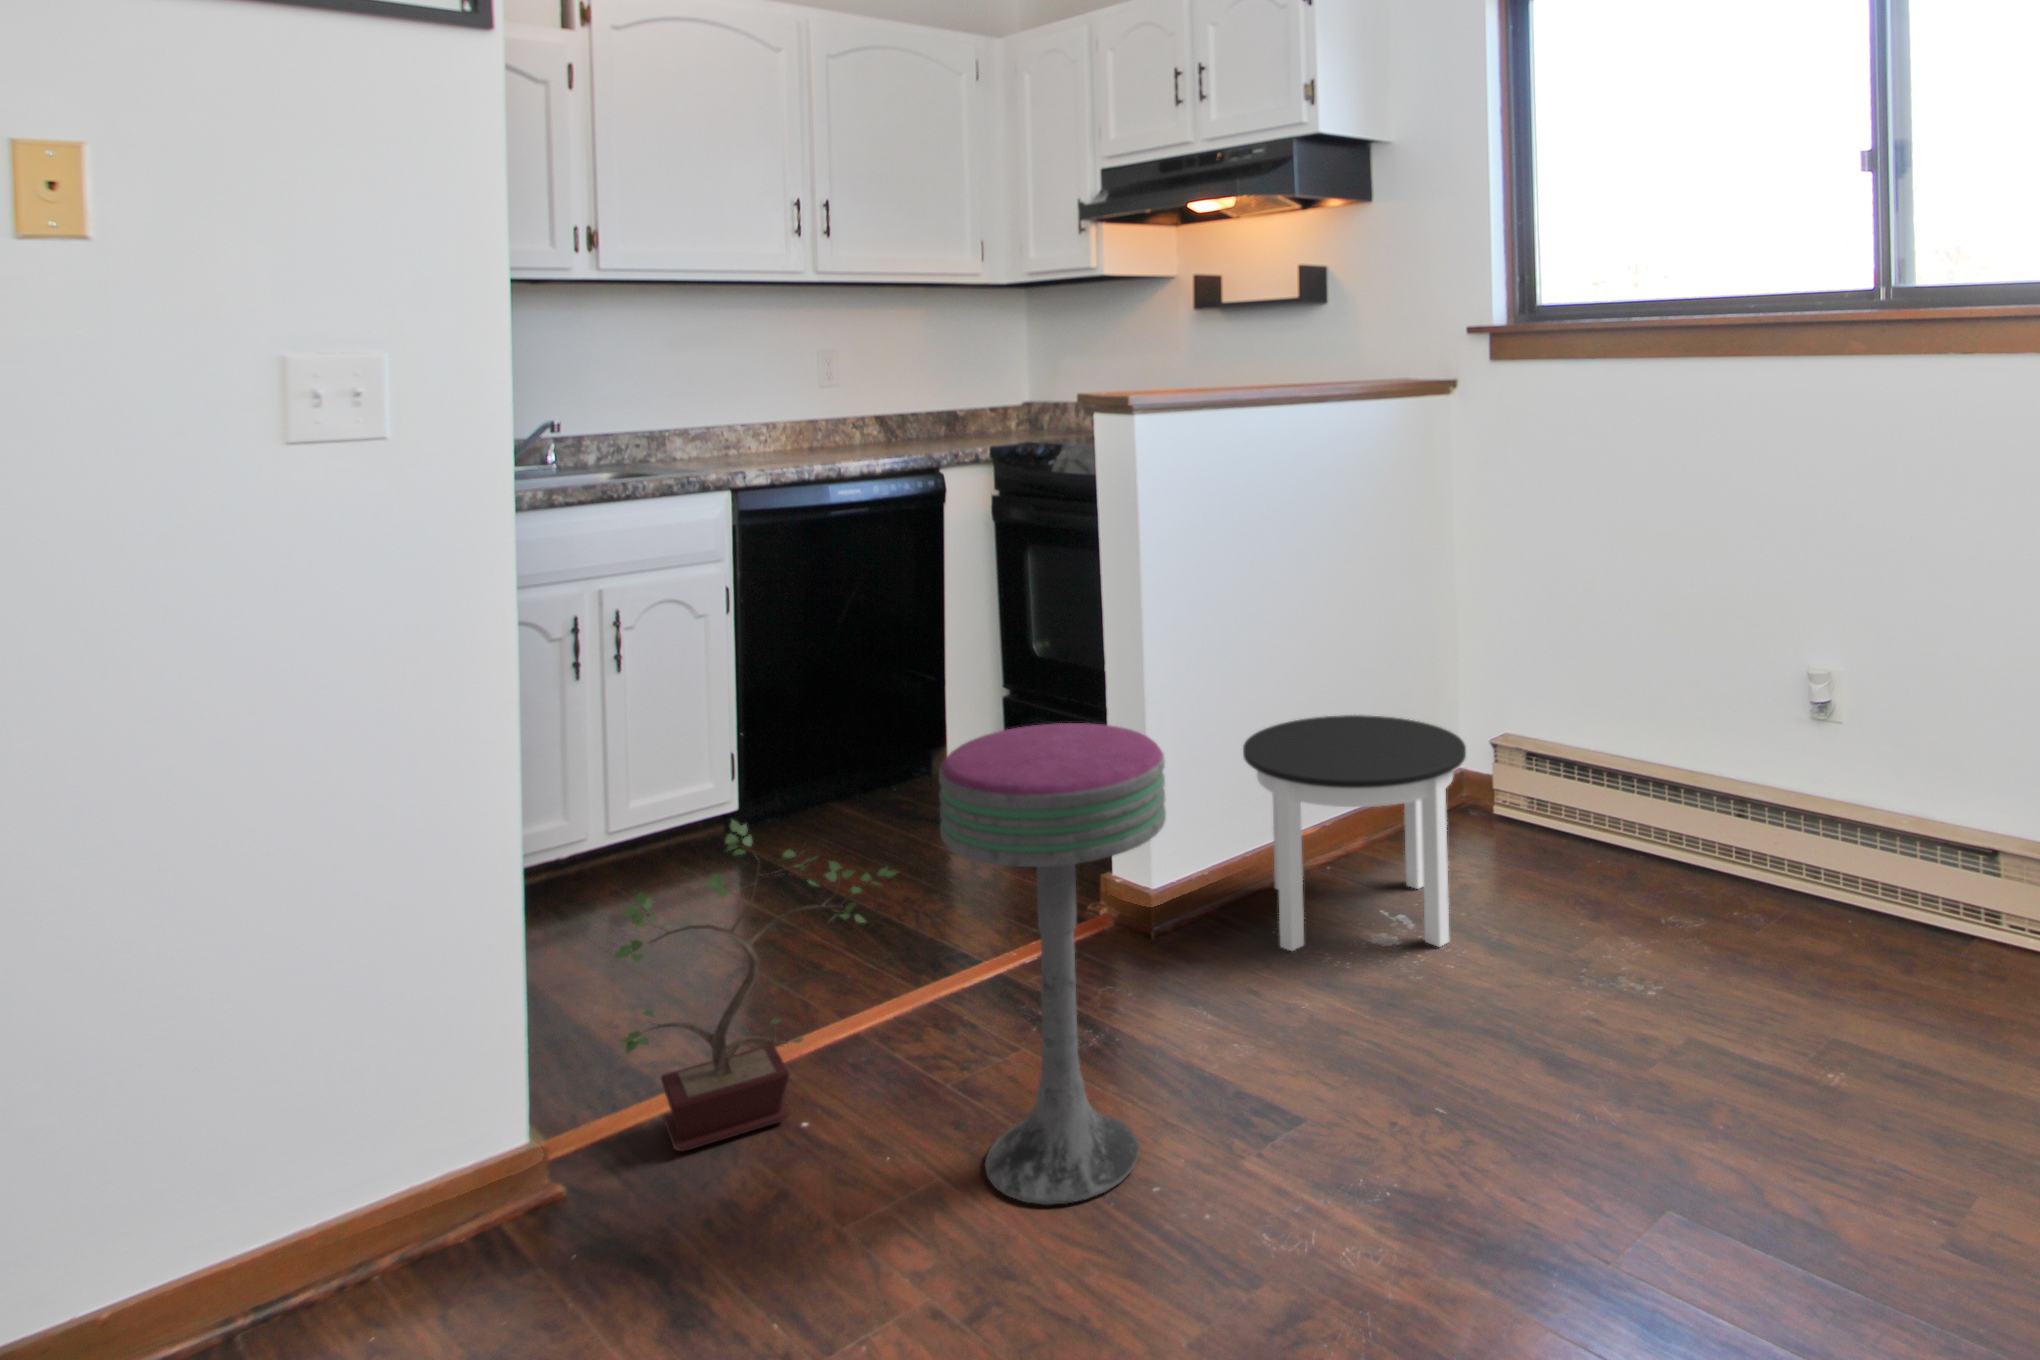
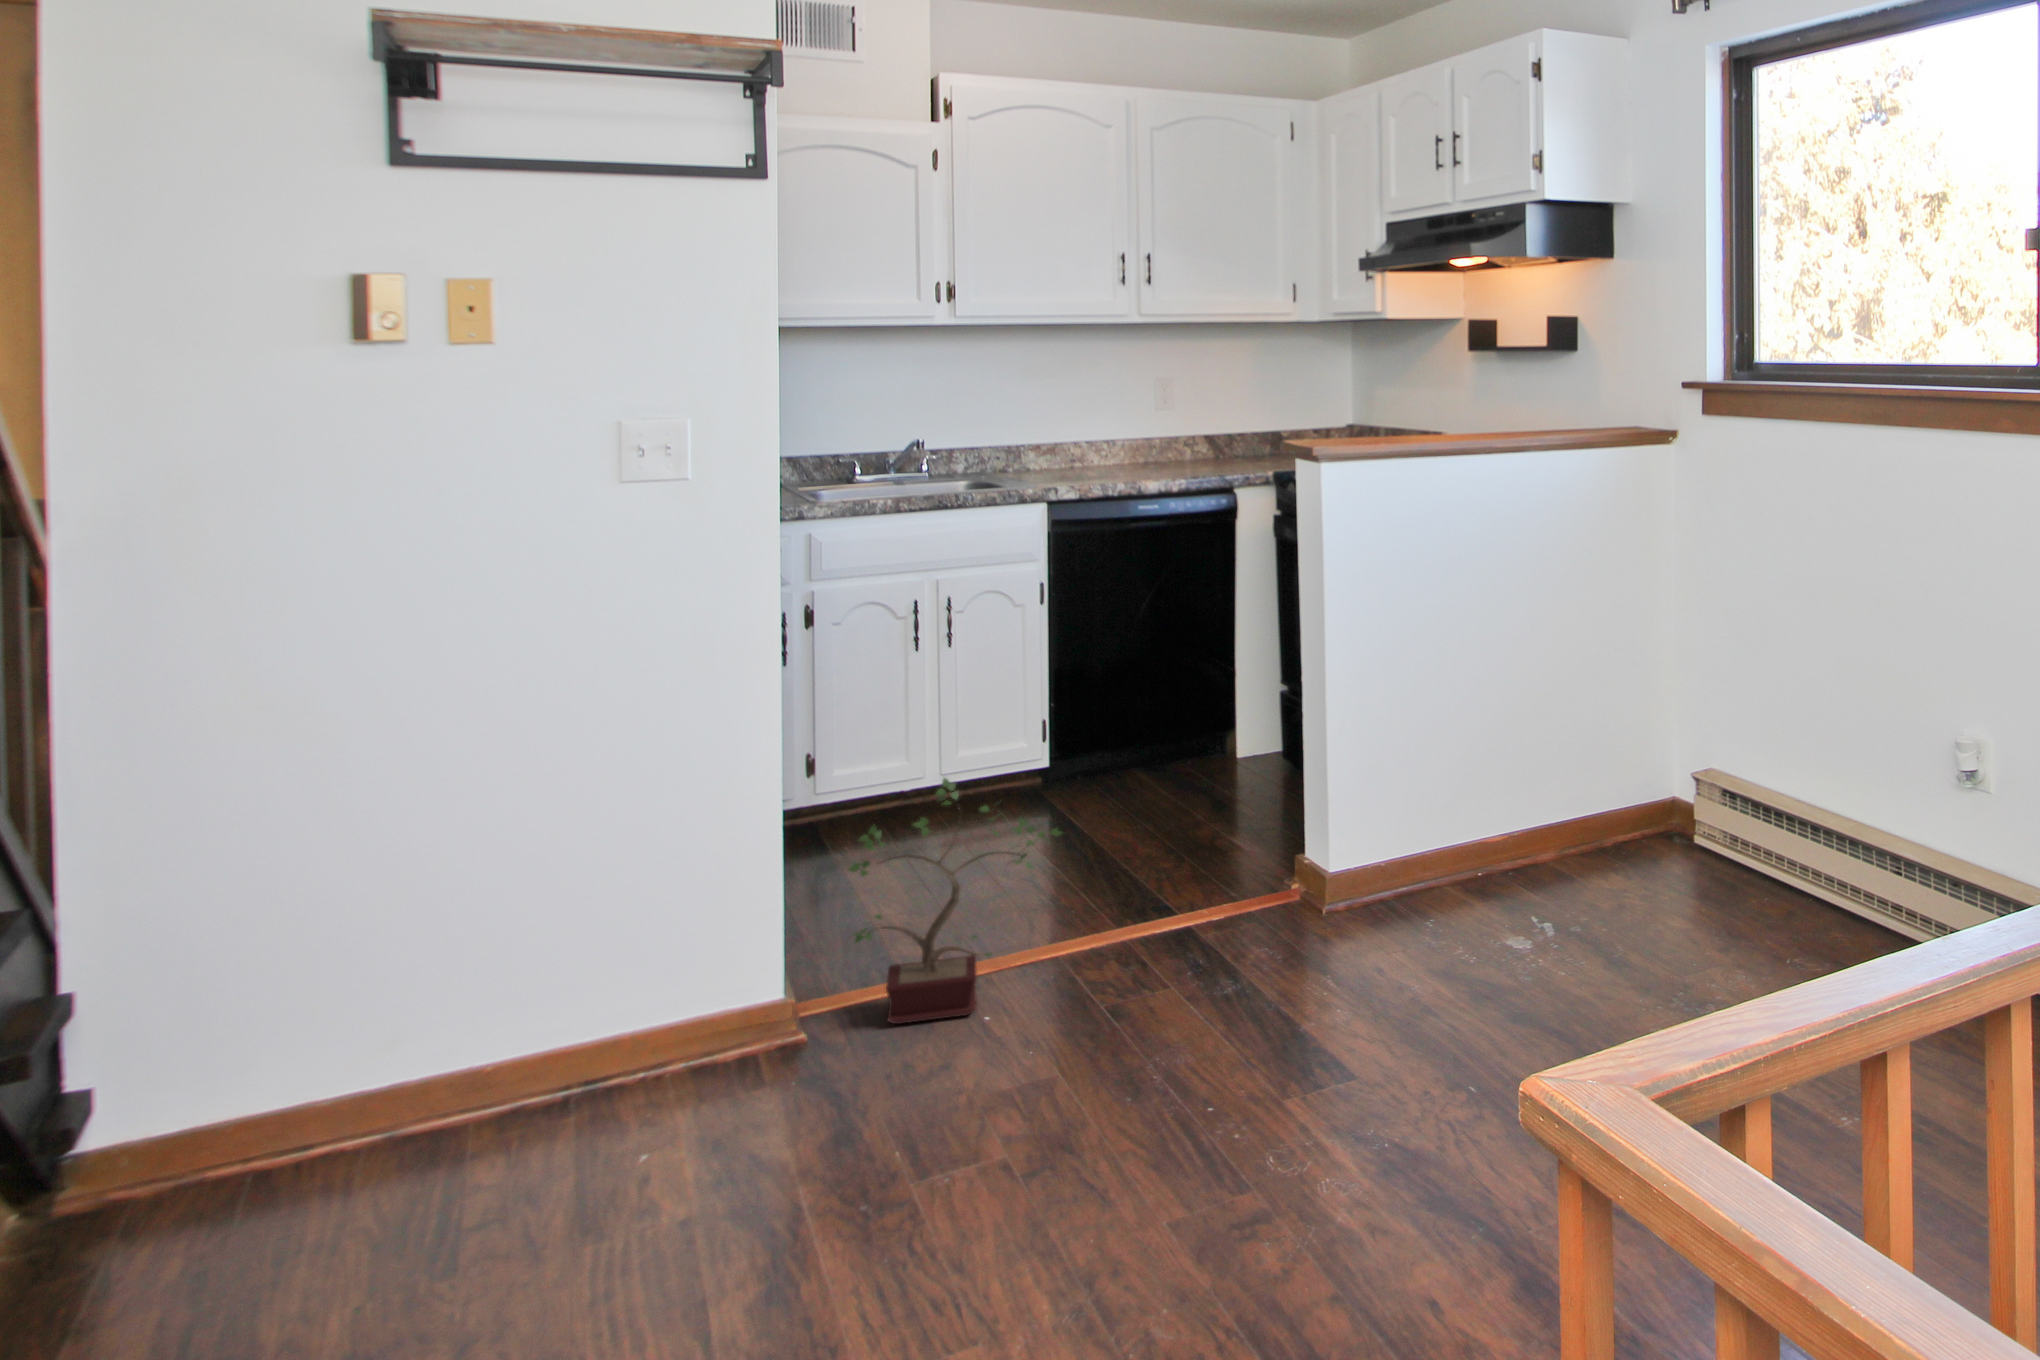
round table: present [1243,715,1466,951] -> none [1405,741,1607,960]
bar stool: present [939,723,1166,1205] -> none [1059,727,1240,1108]

